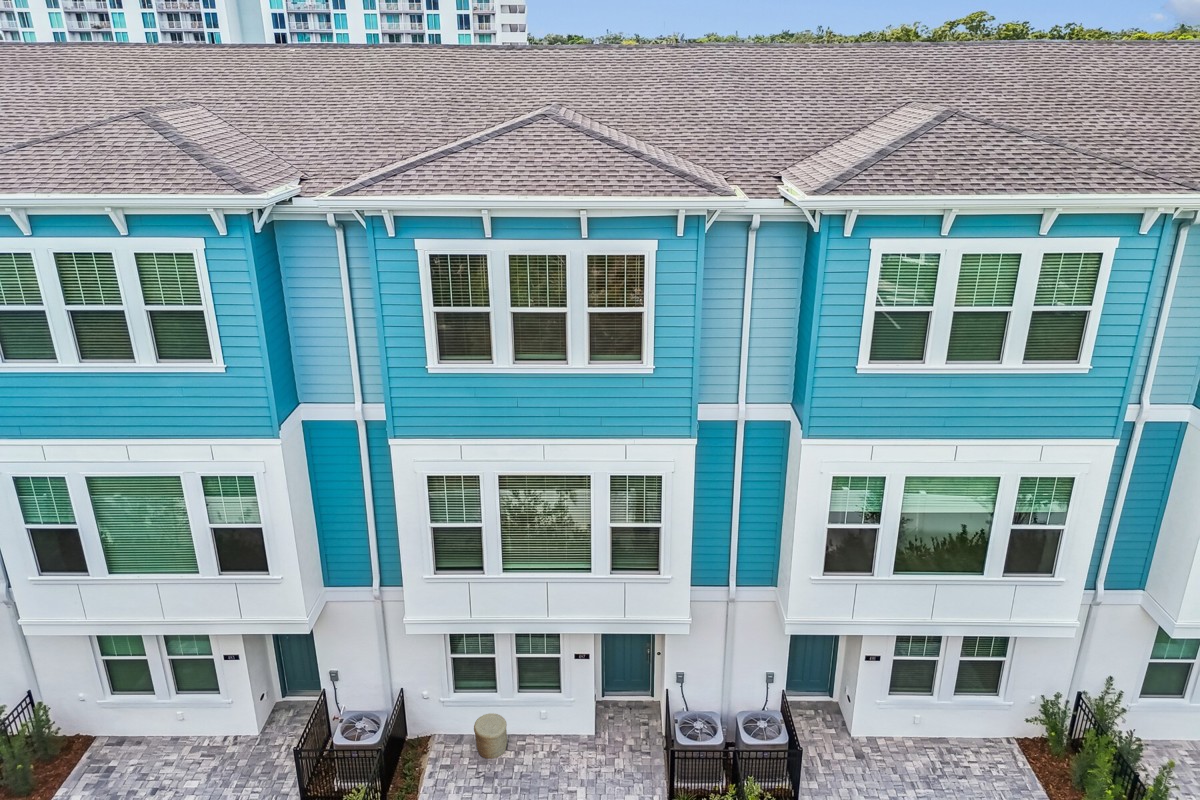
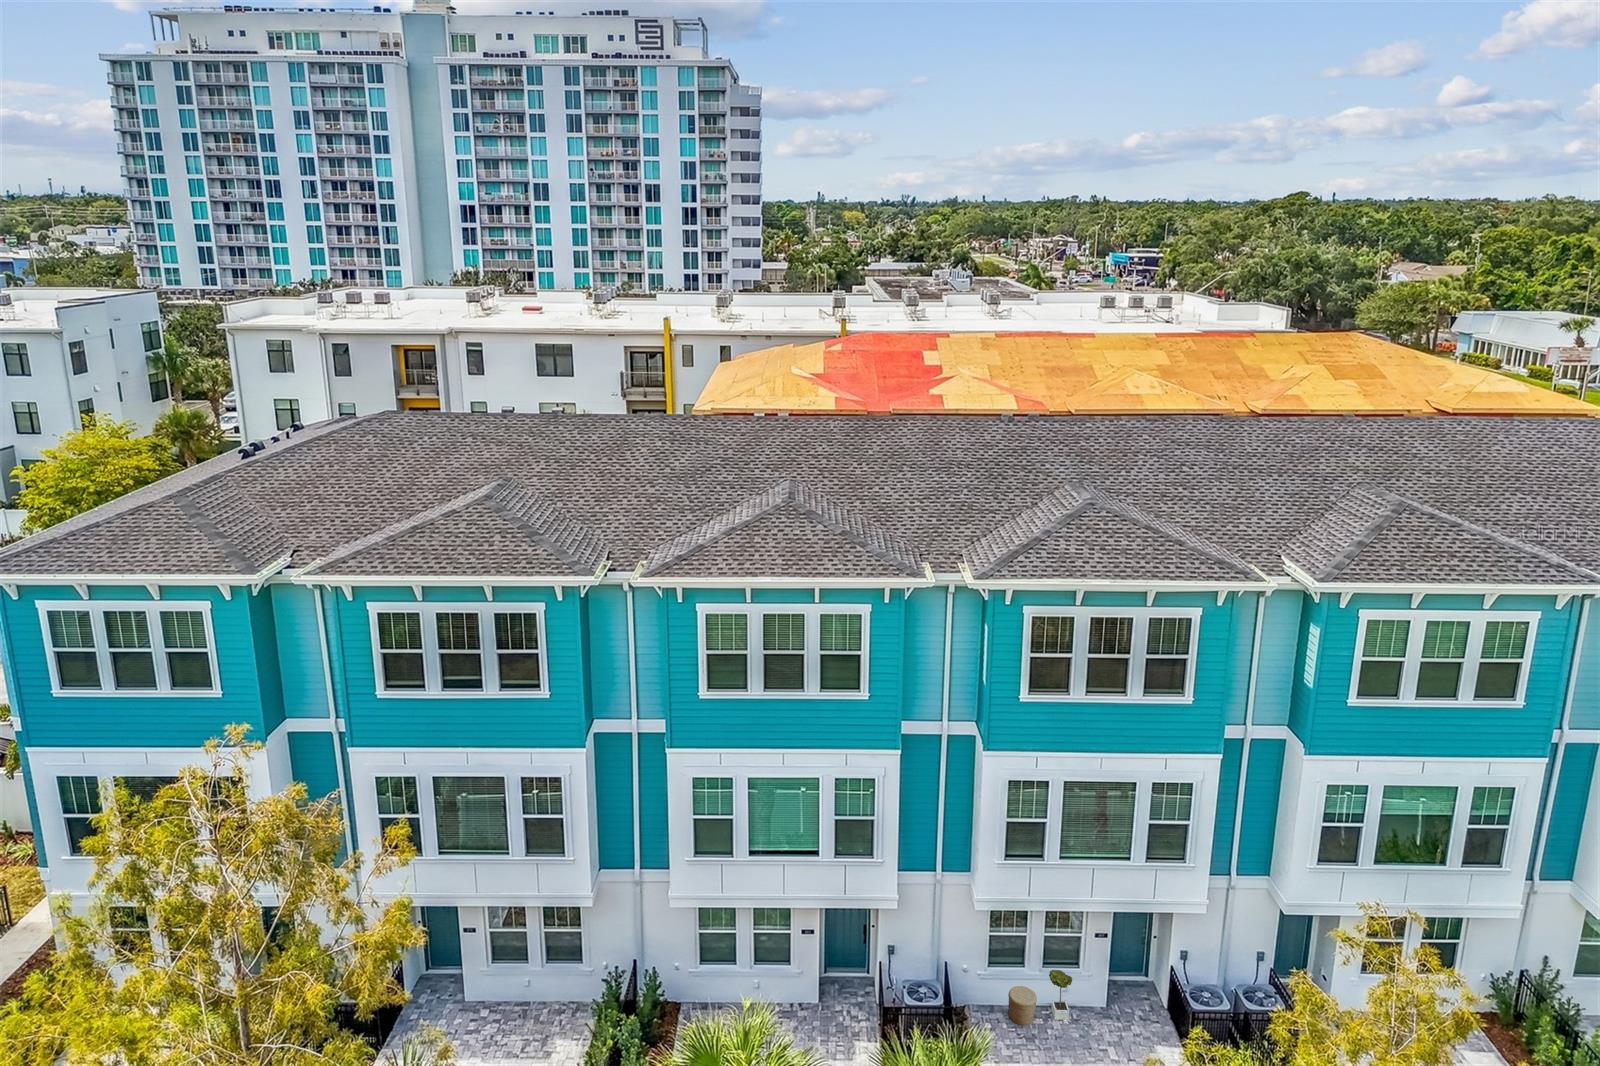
potted tree: none [520,696,547,751] -> present [1049,970,1072,1020]

